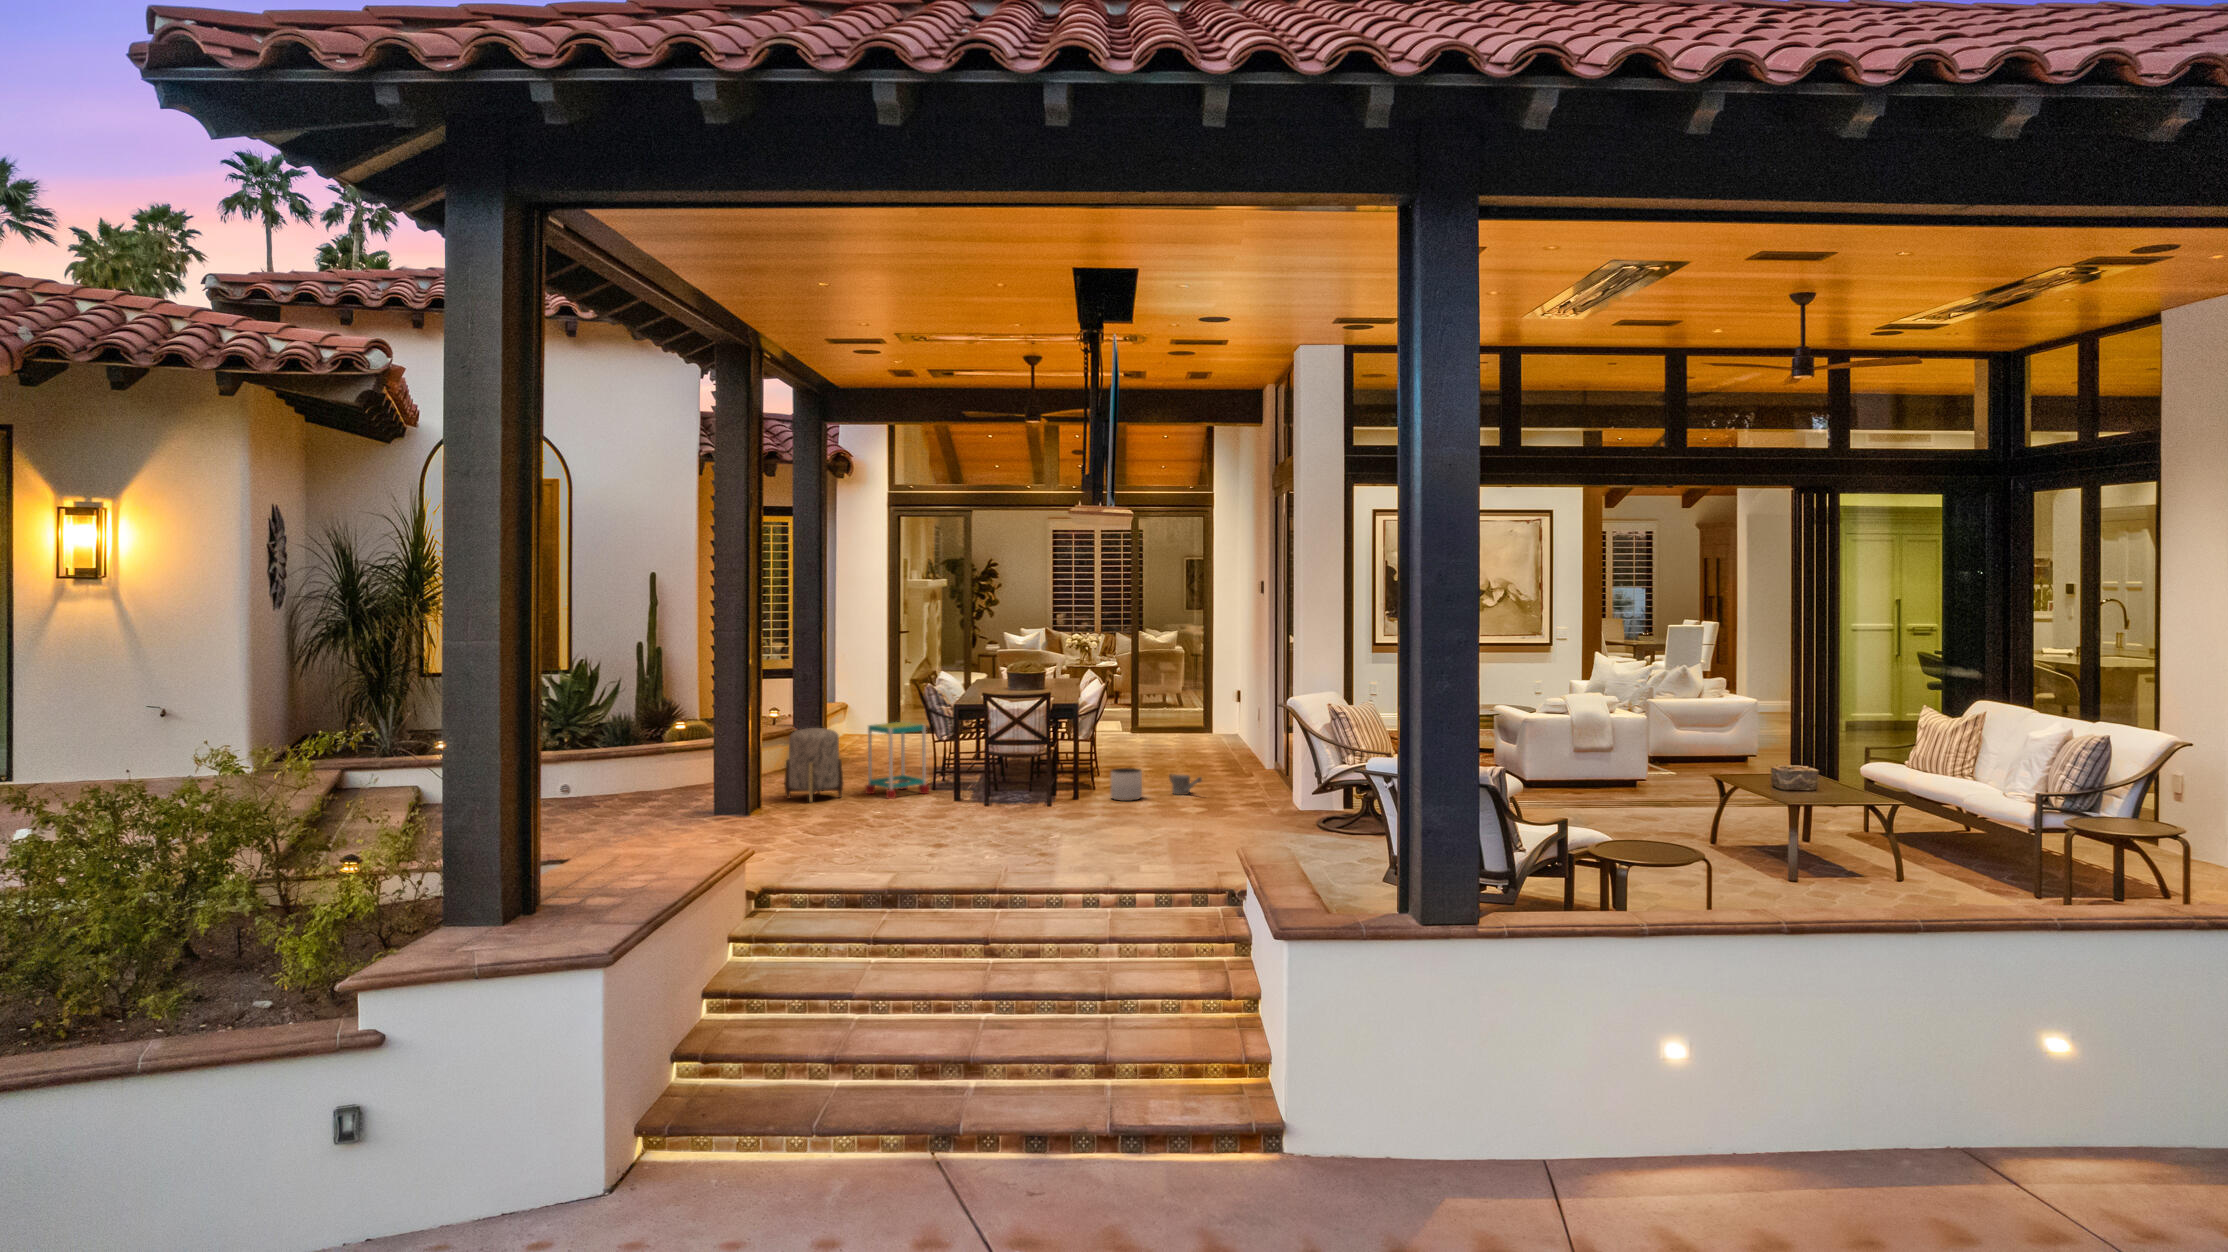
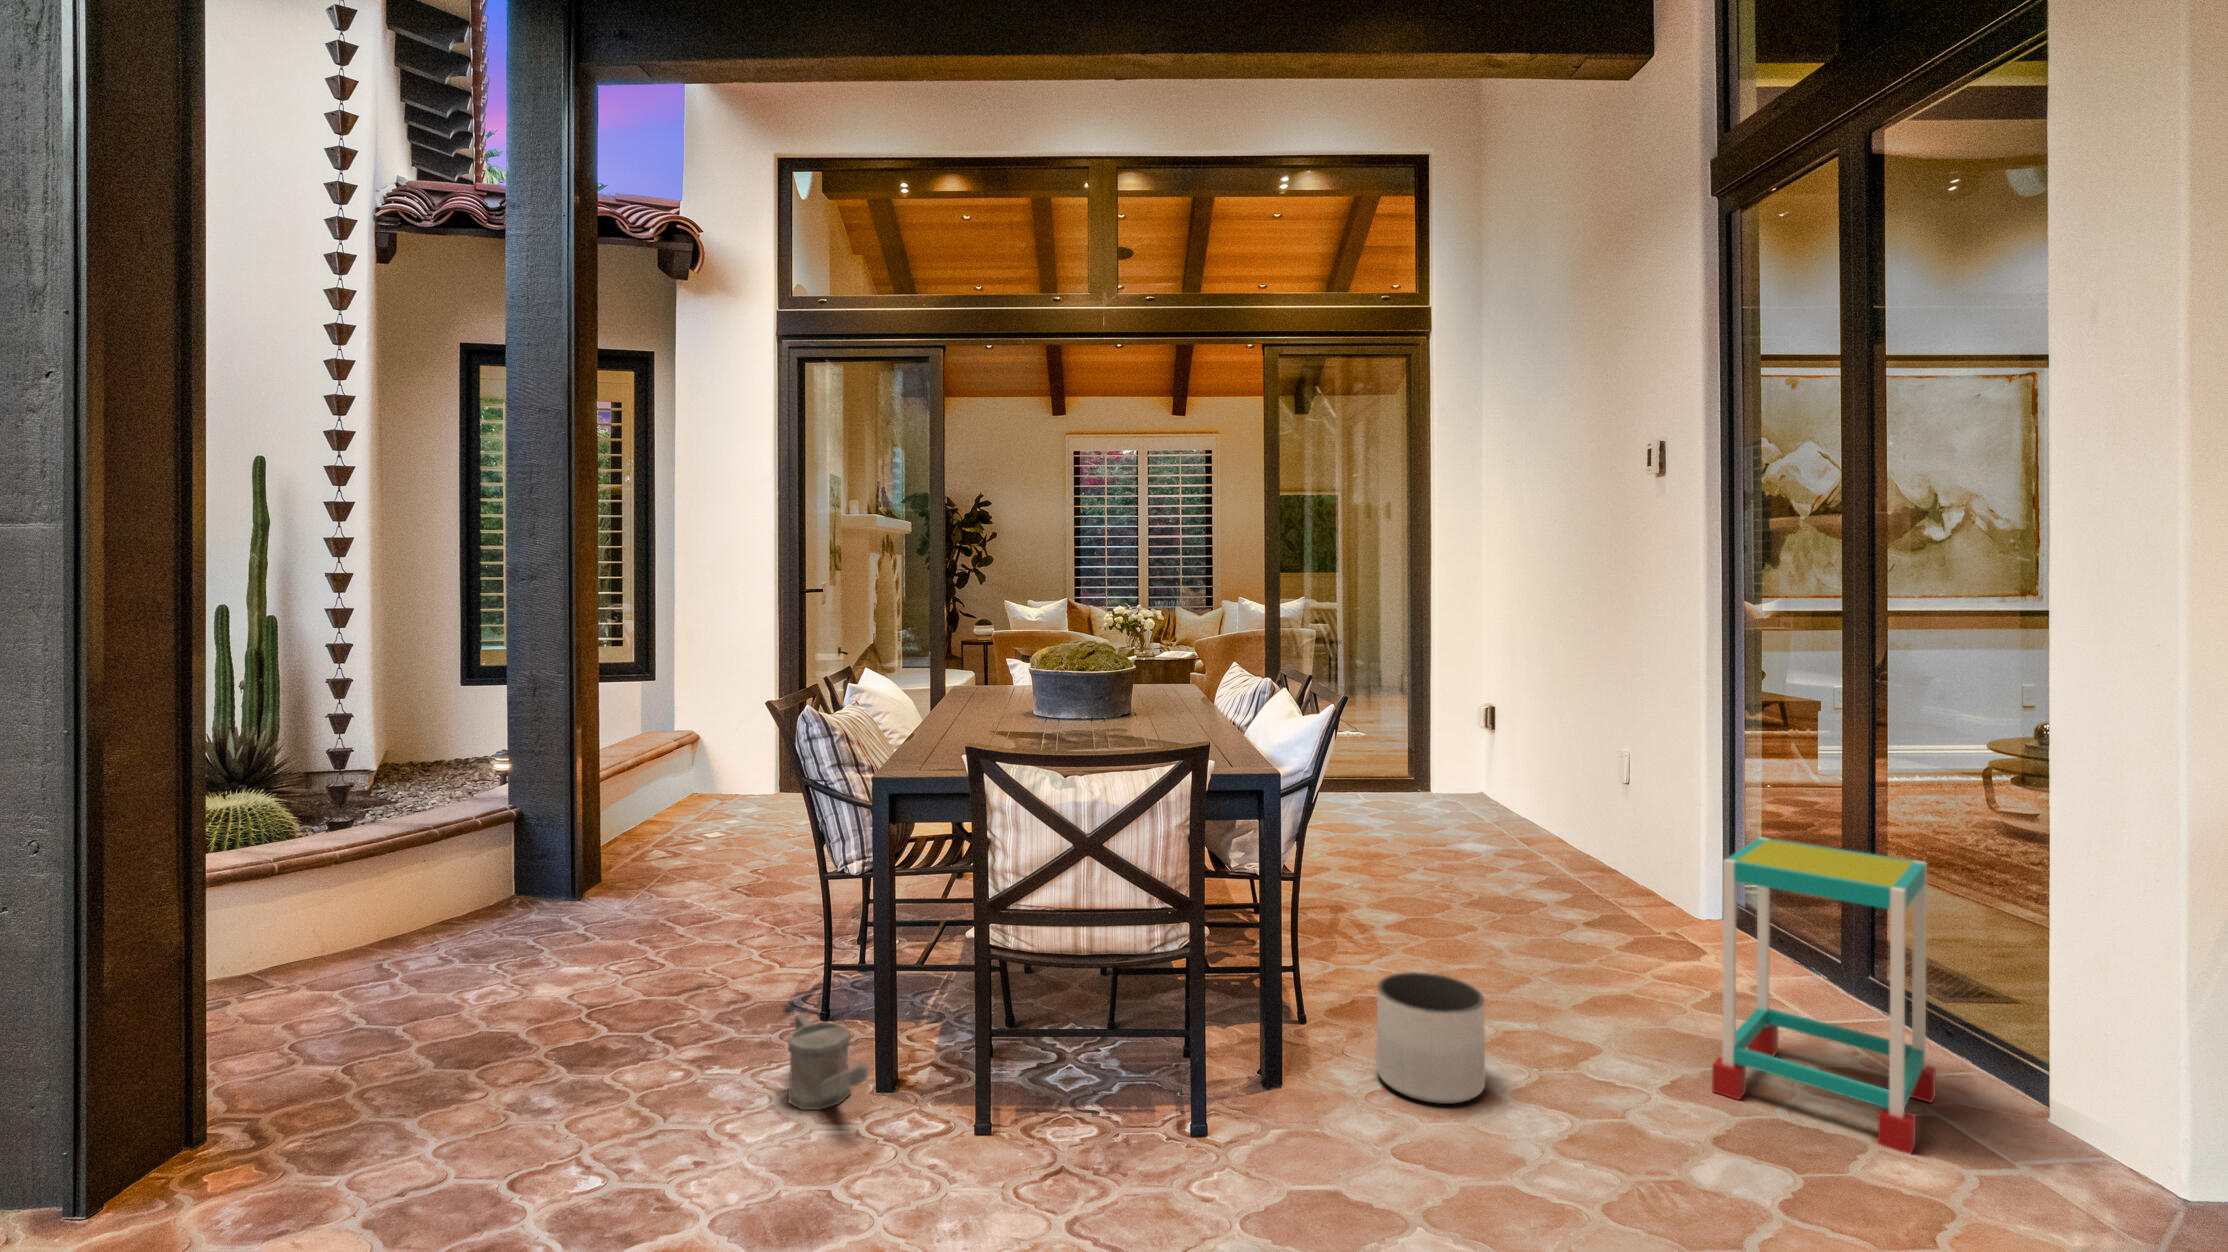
side table: present [865,722,929,799] -> present [1712,837,1936,1154]
ottoman: present [784,728,844,803] -> none [347,840,542,1105]
watering can: present [1169,774,1202,795] -> present [788,1014,868,1110]

